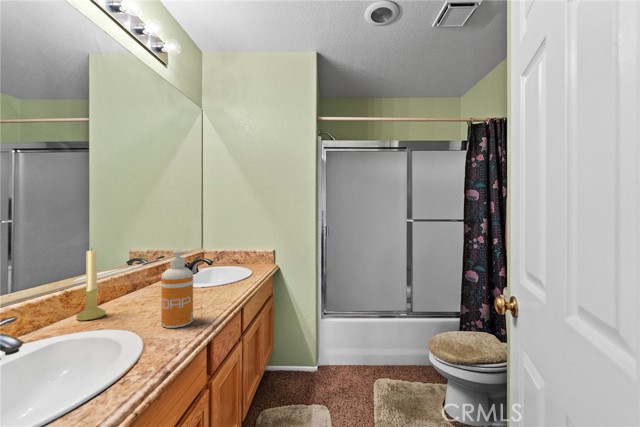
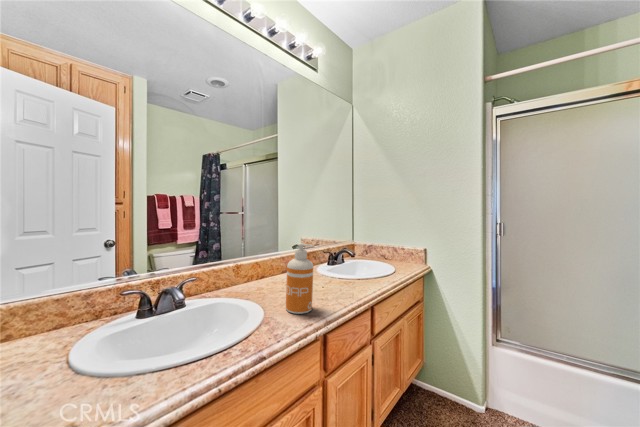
candle holder: present [76,249,106,321] -> none [239,234,258,290]

